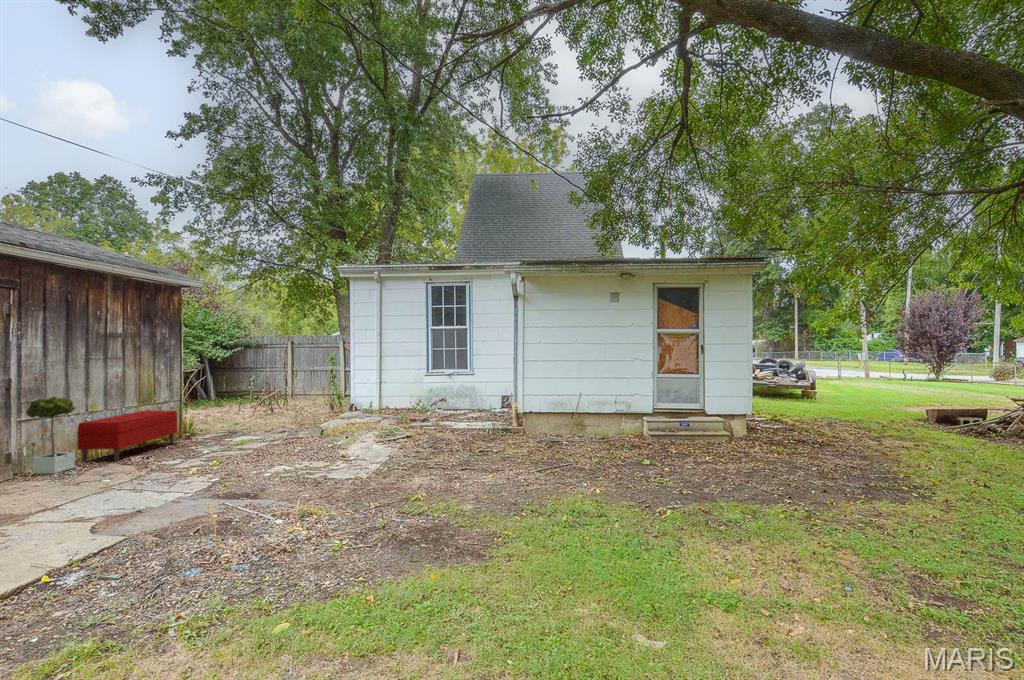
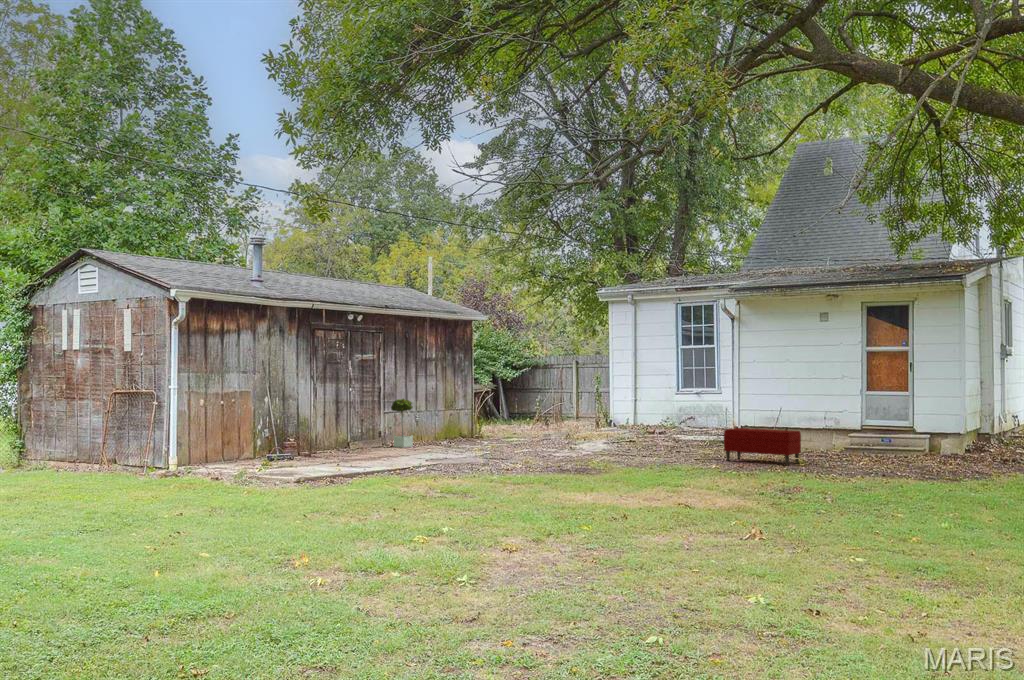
bench: present [77,411,177,462] -> present [724,428,801,466]

